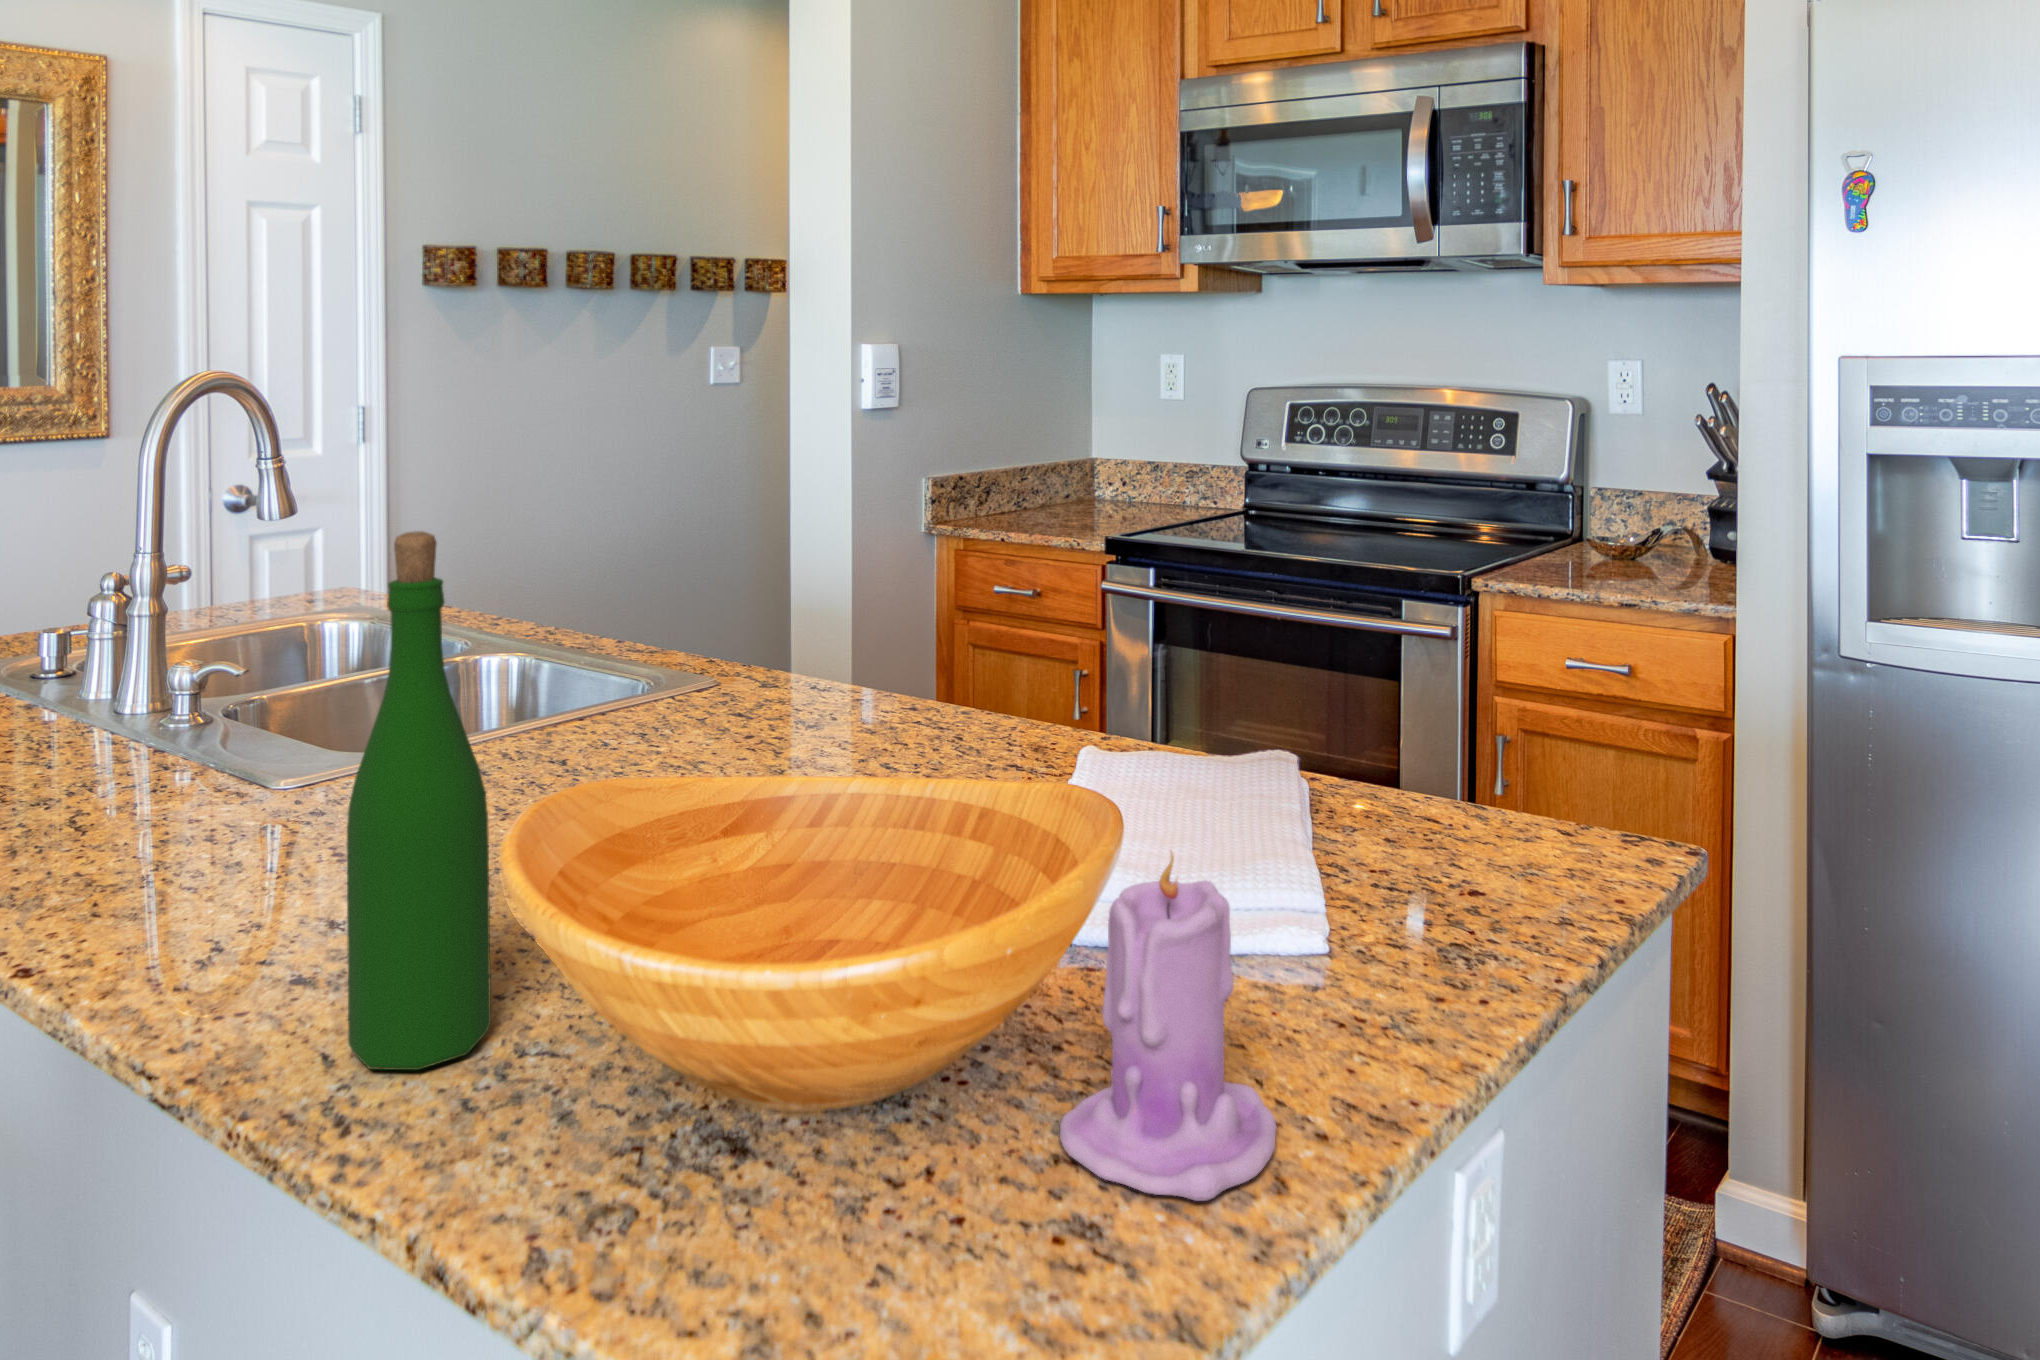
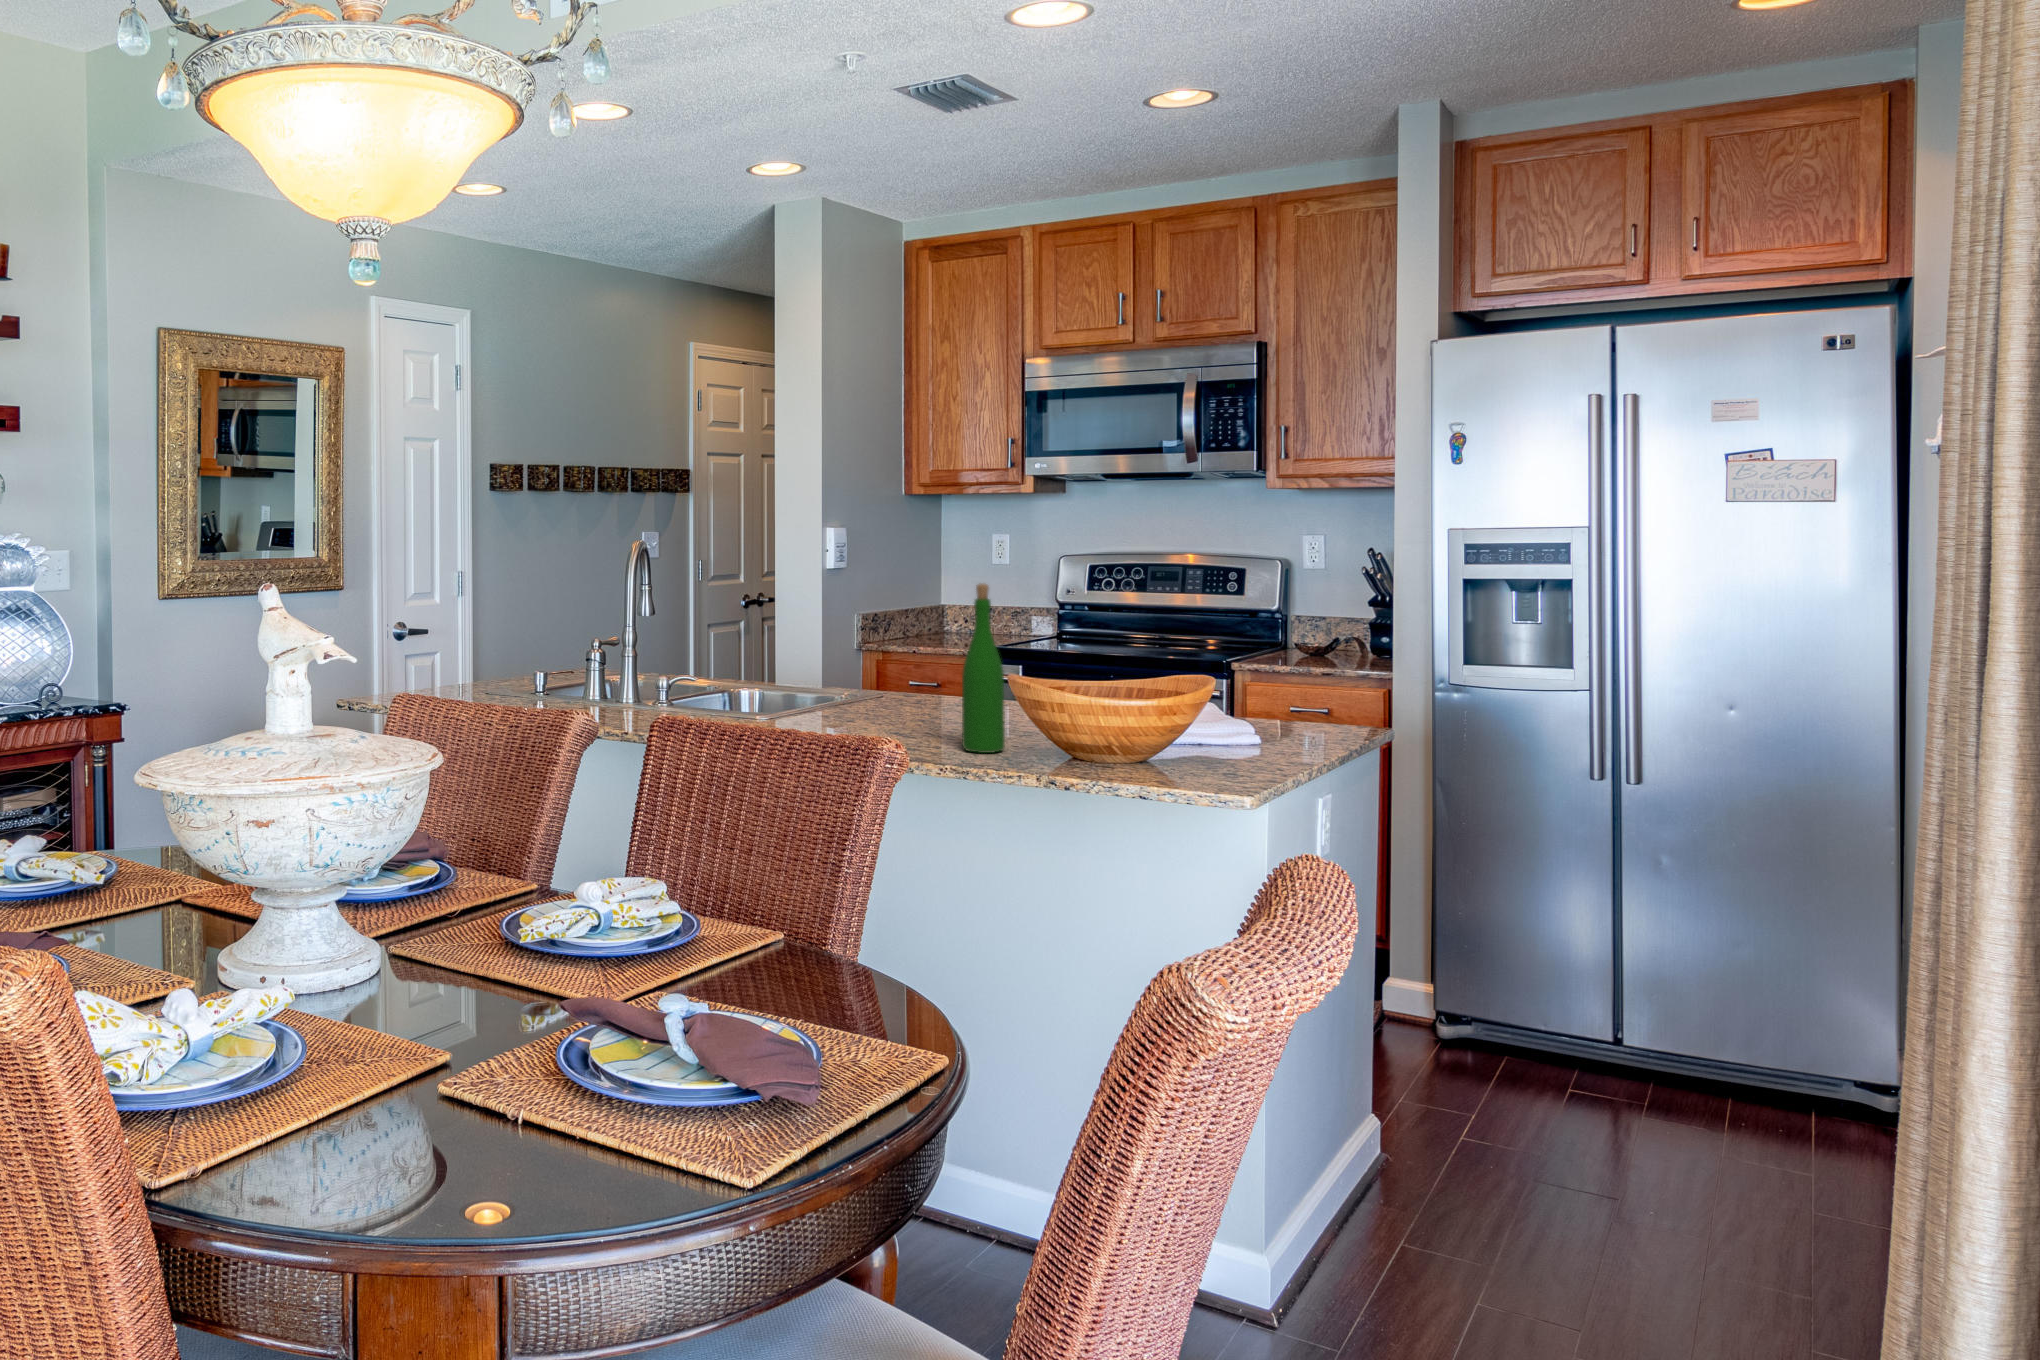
candle: present [1060,852,1276,1201] -> none [1210,672,1279,763]

